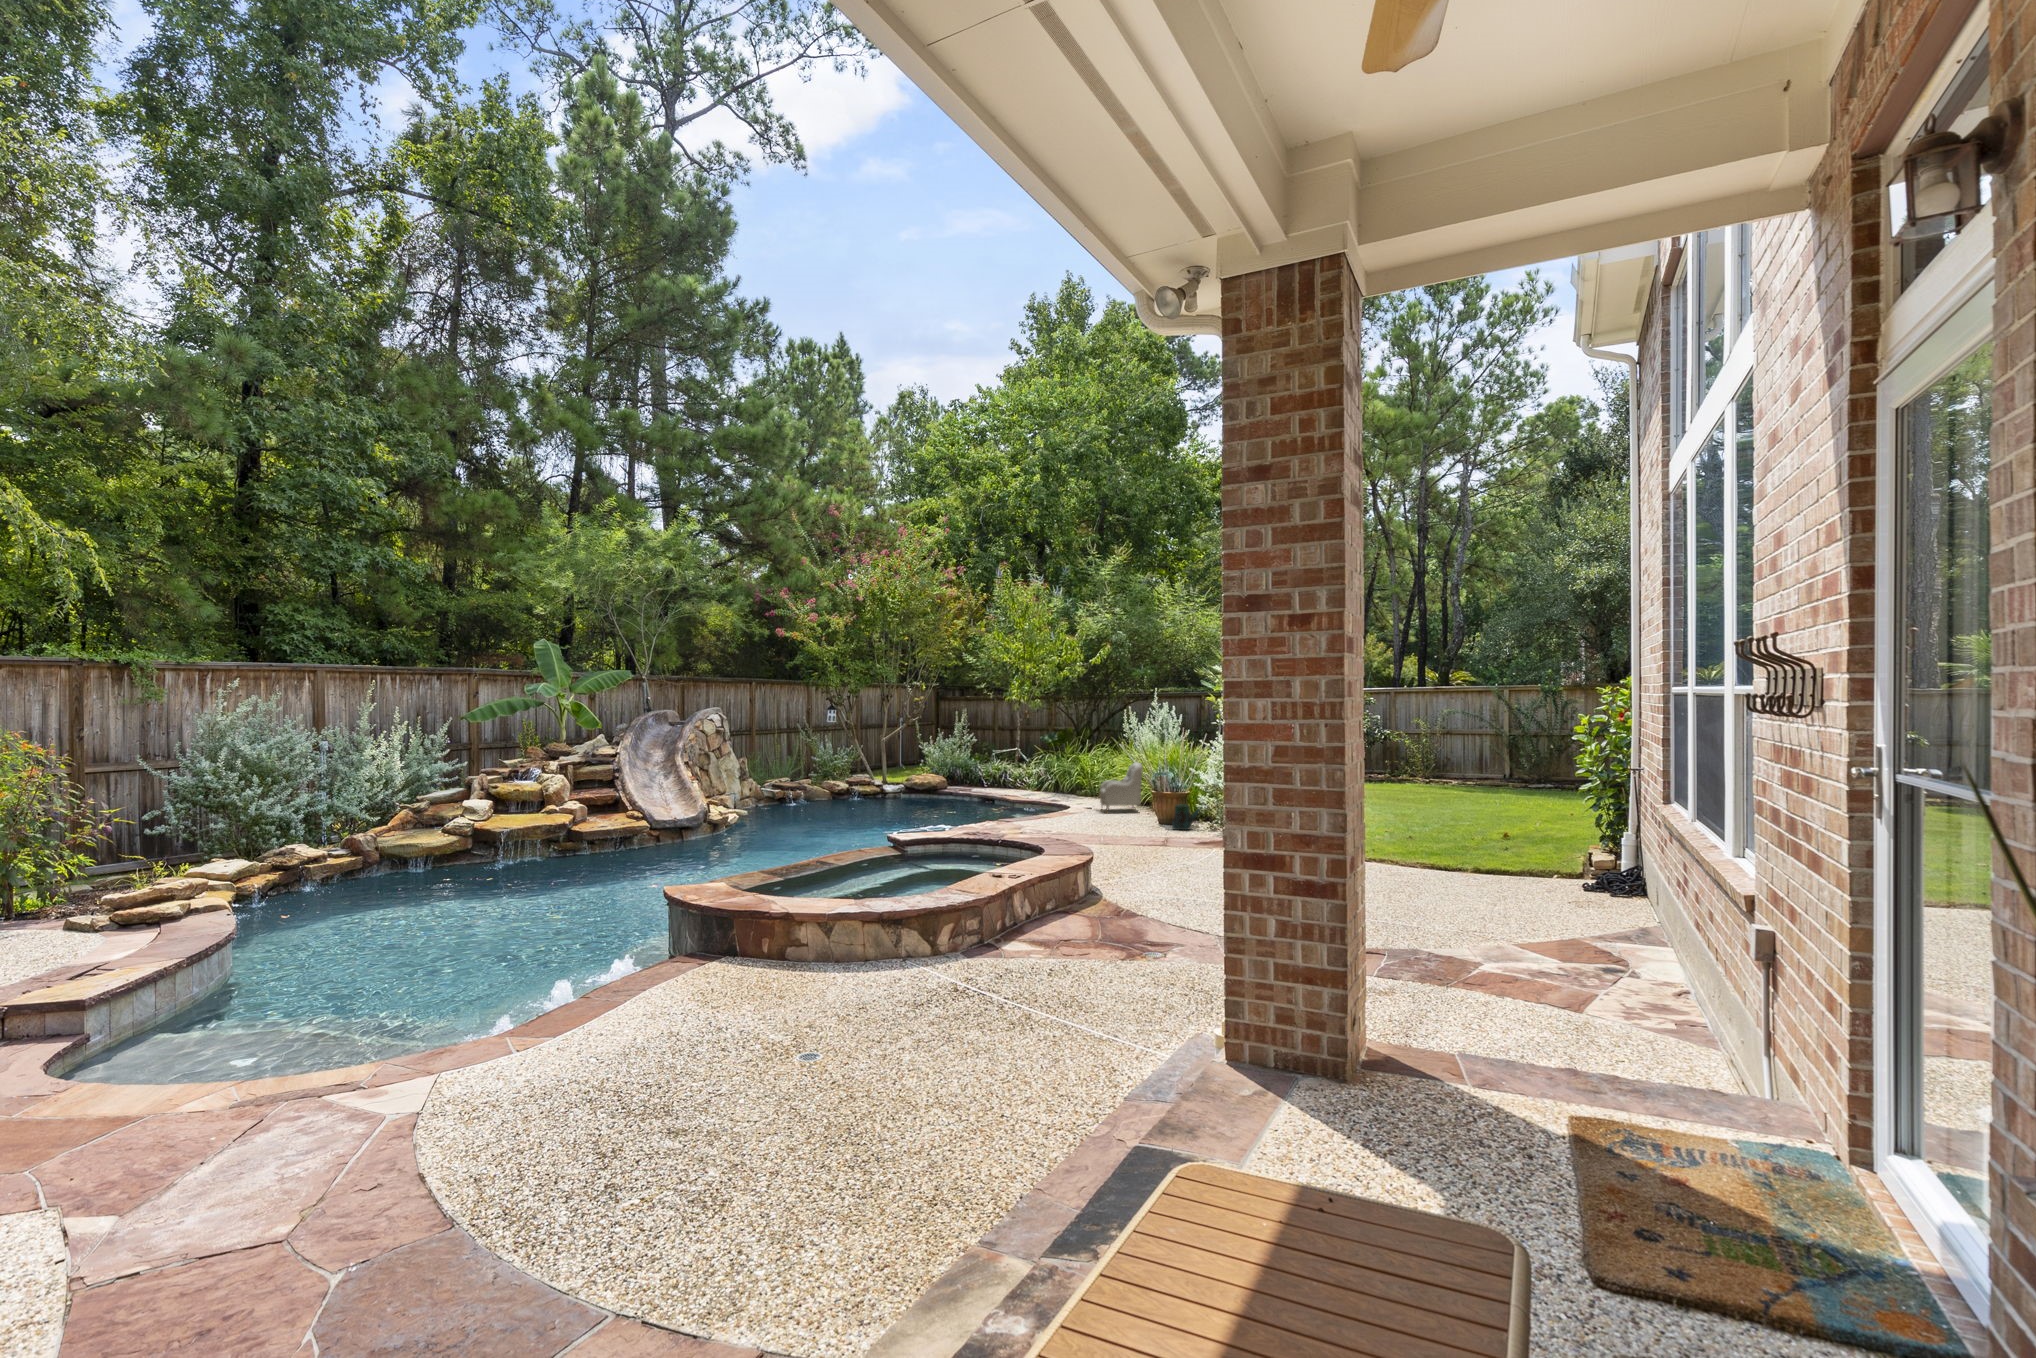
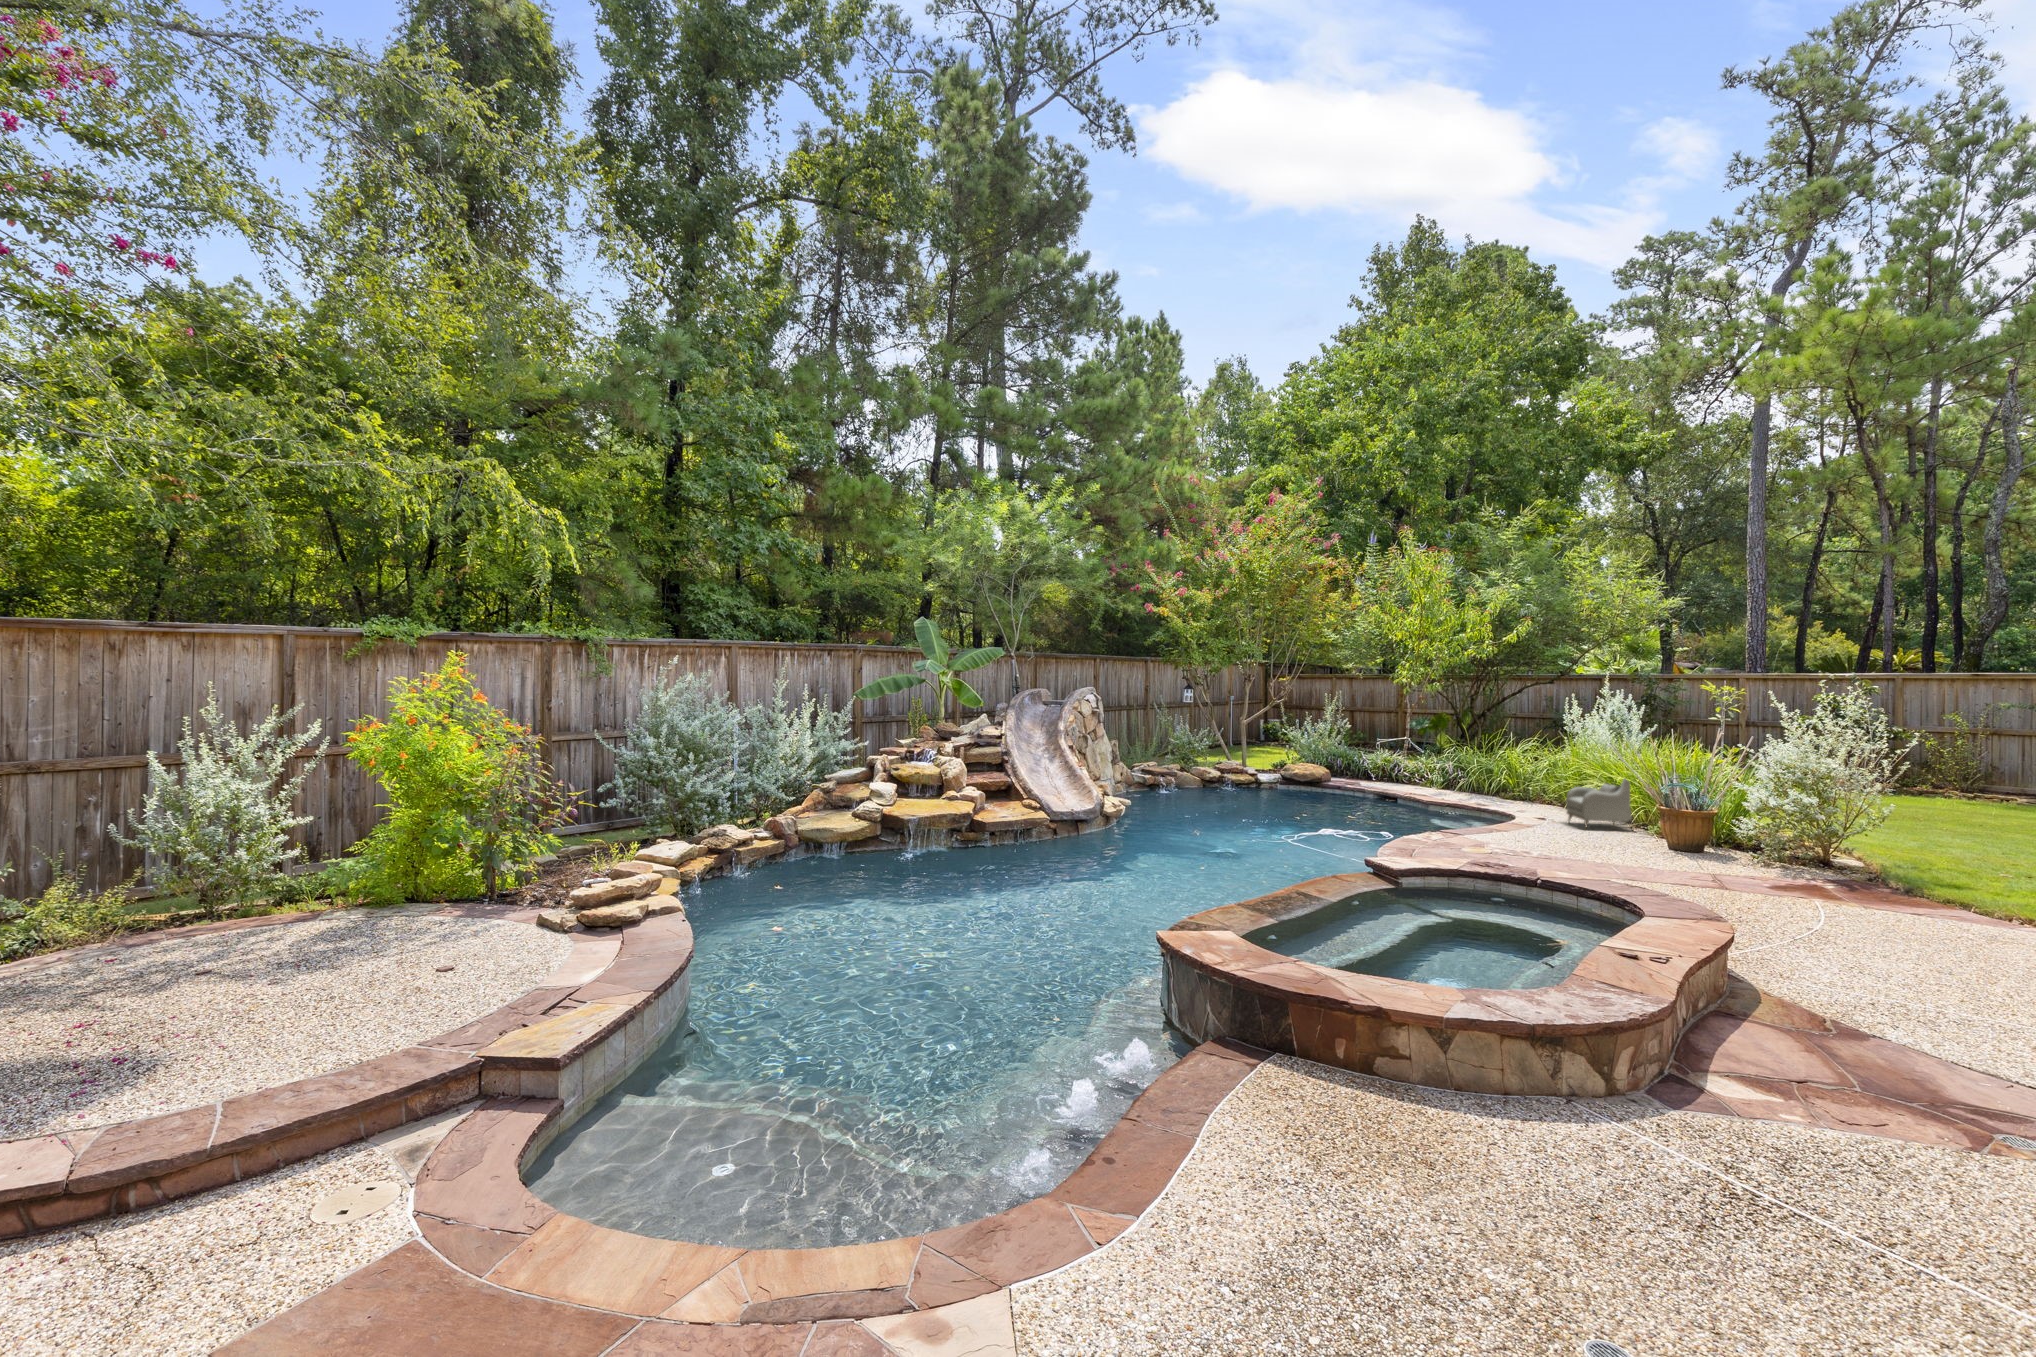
watering can: present [1172,803,1205,830] -> none [1720,829,1791,867]

